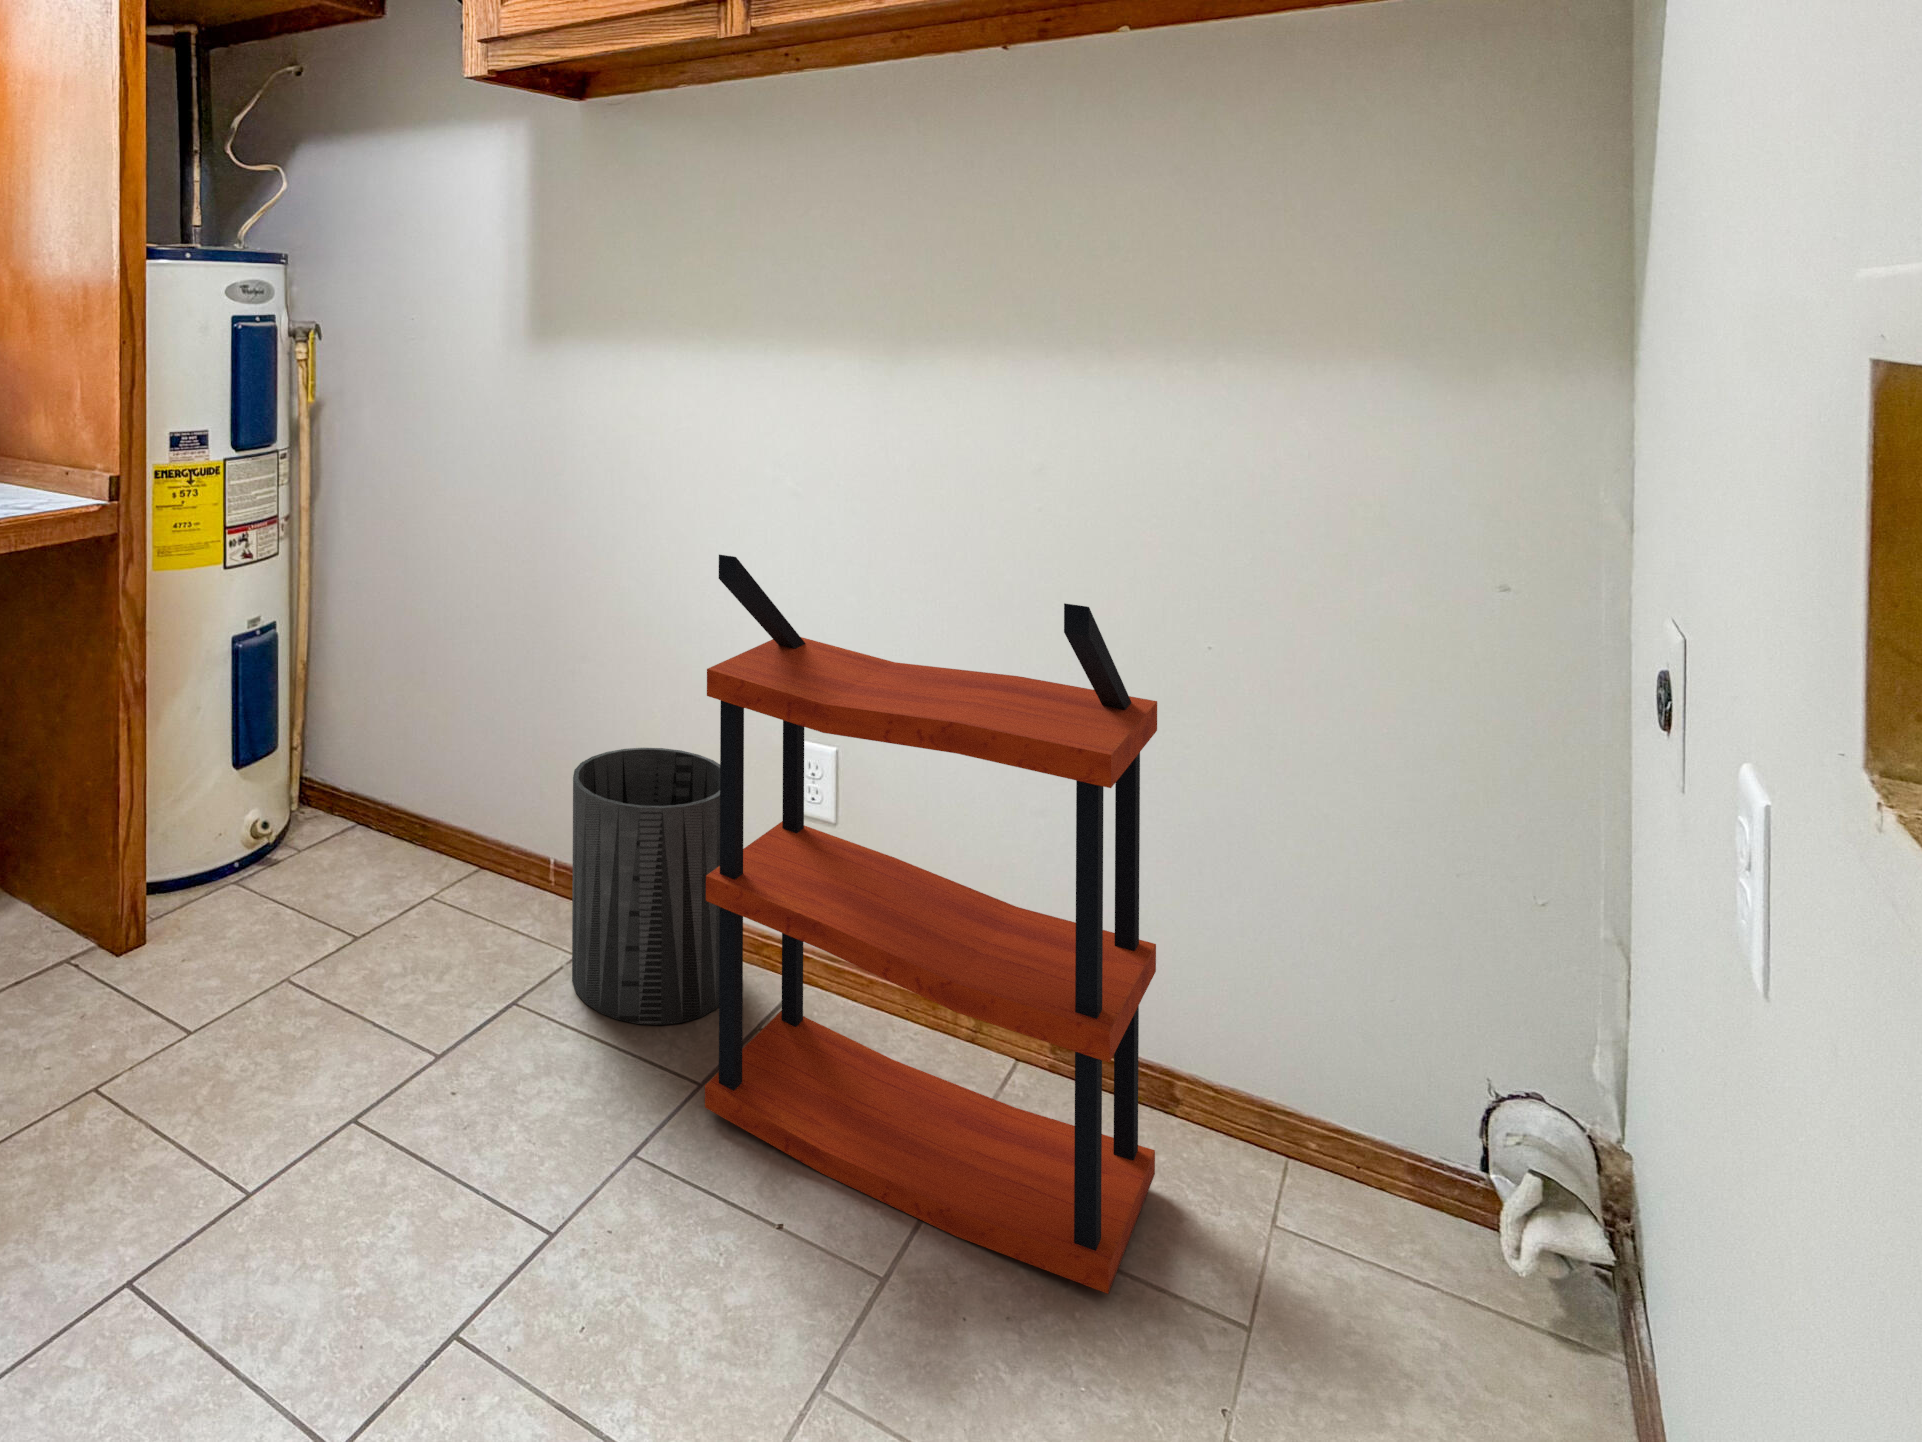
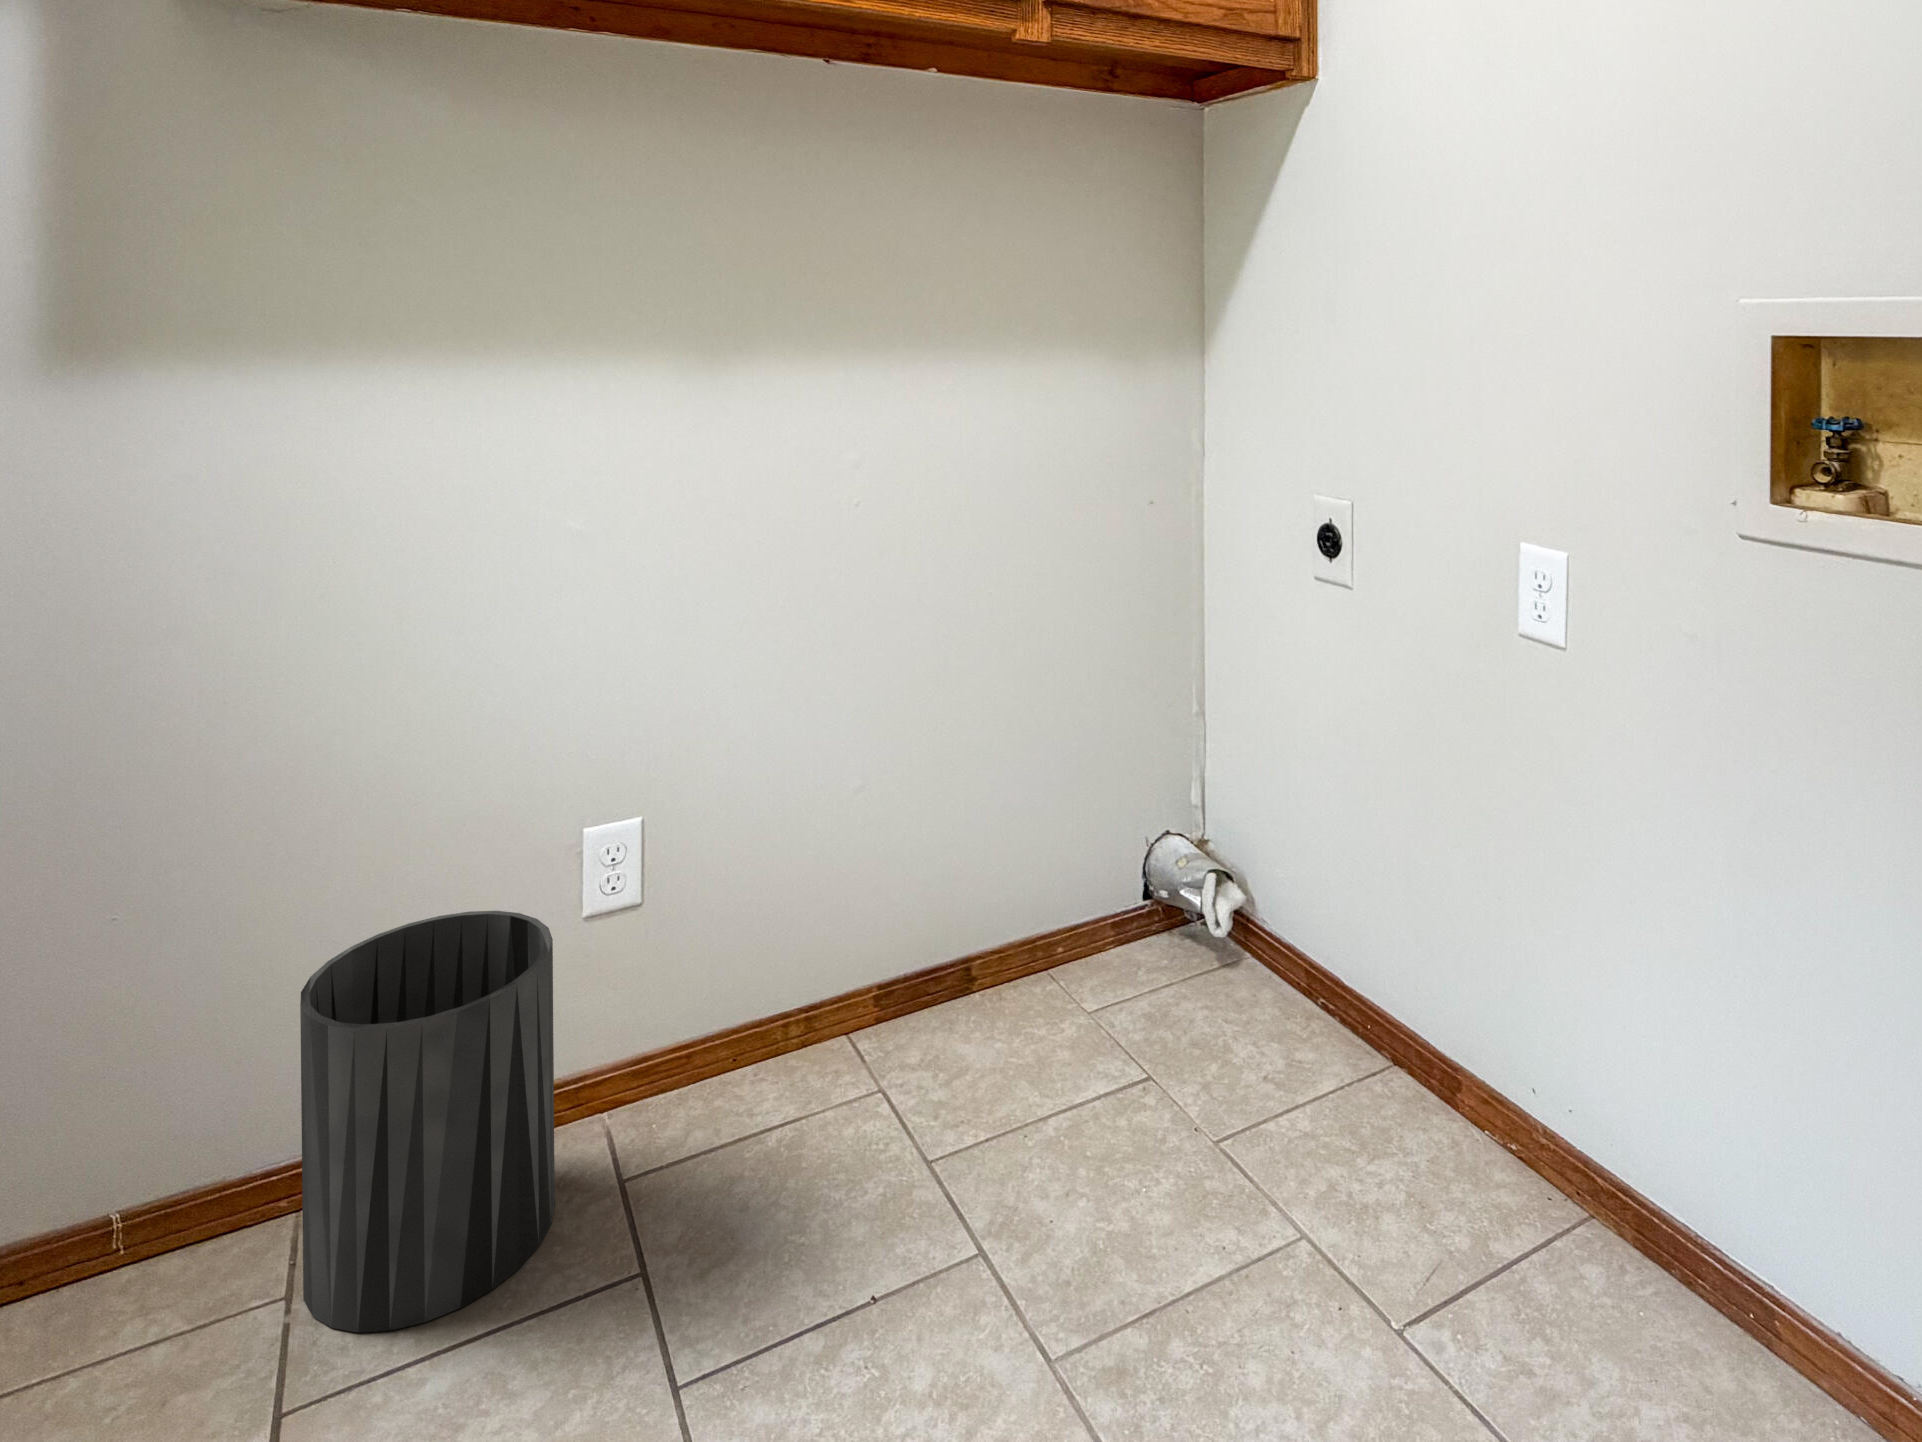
shelving unit: present [705,555,1157,1294] -> none [654,568,1094,1282]

